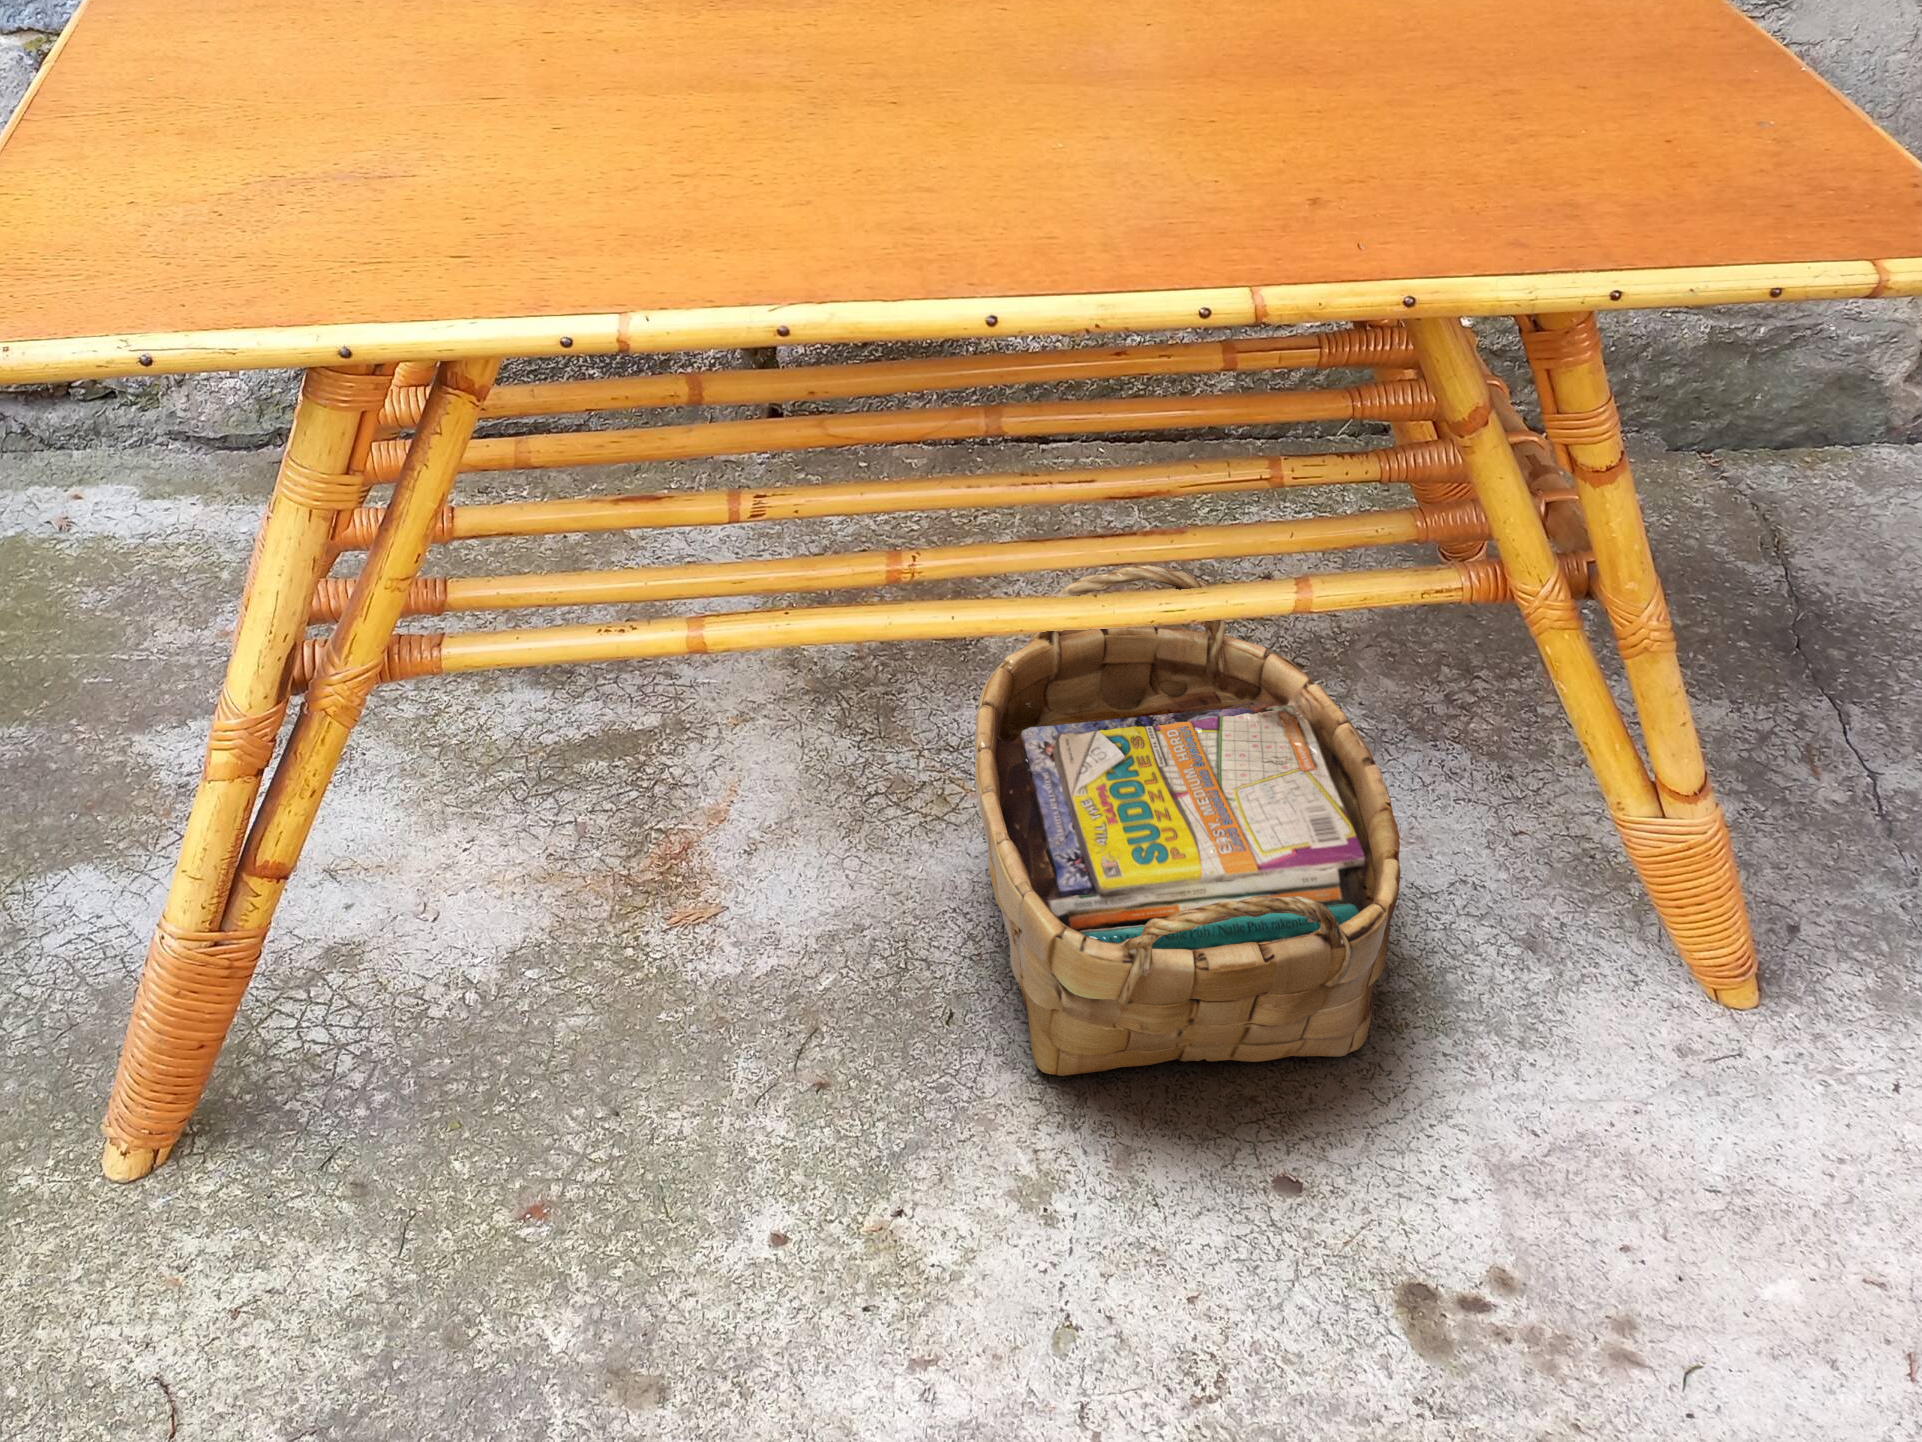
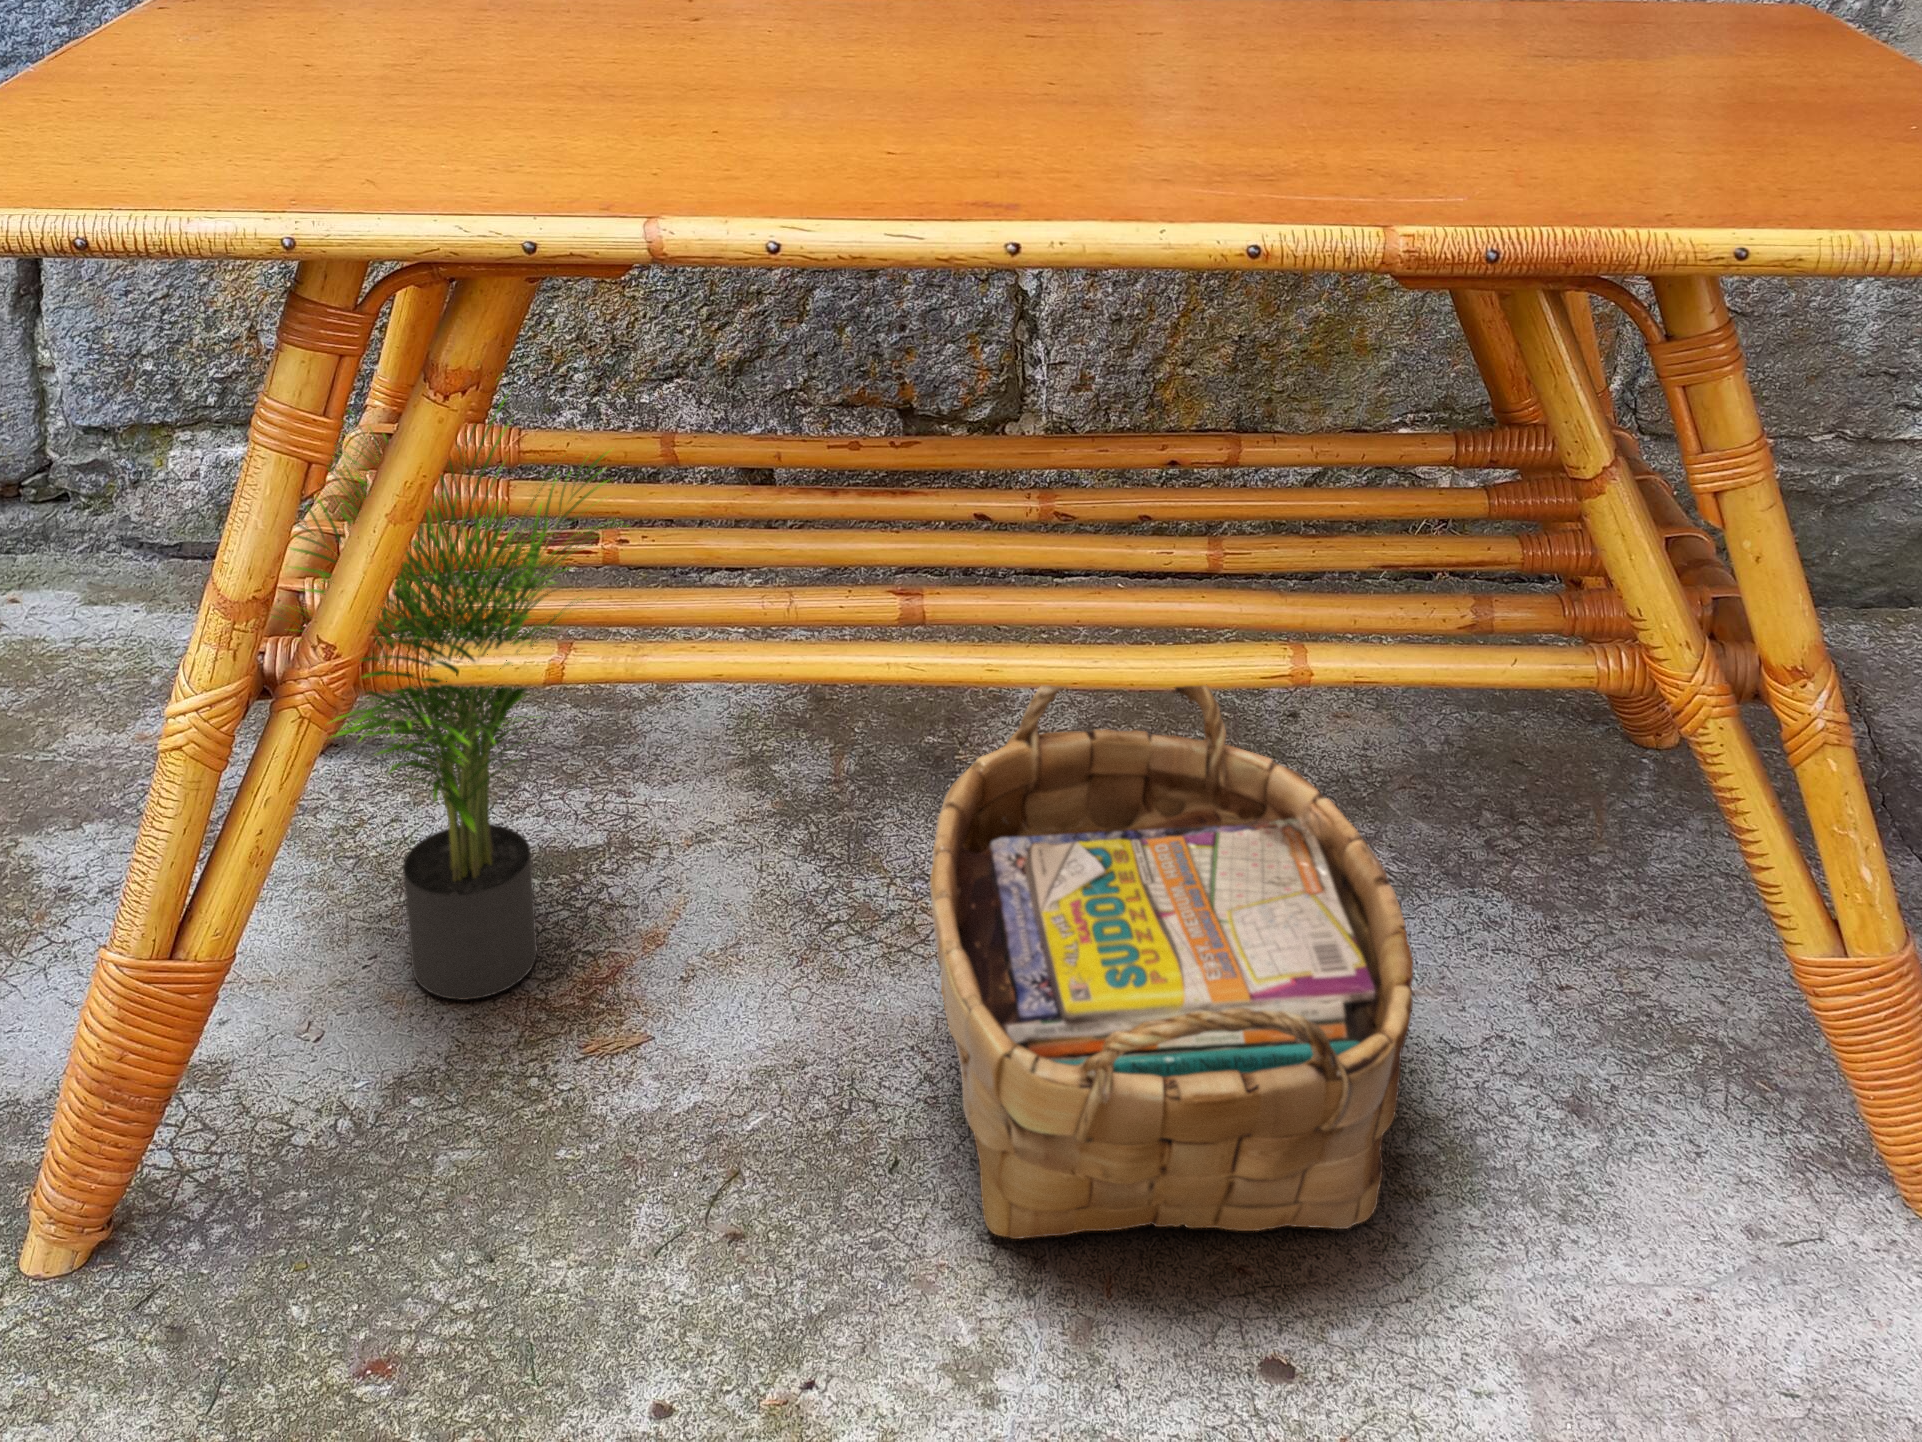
potted plant: none [351,298,695,875] -> present [272,398,628,1000]

